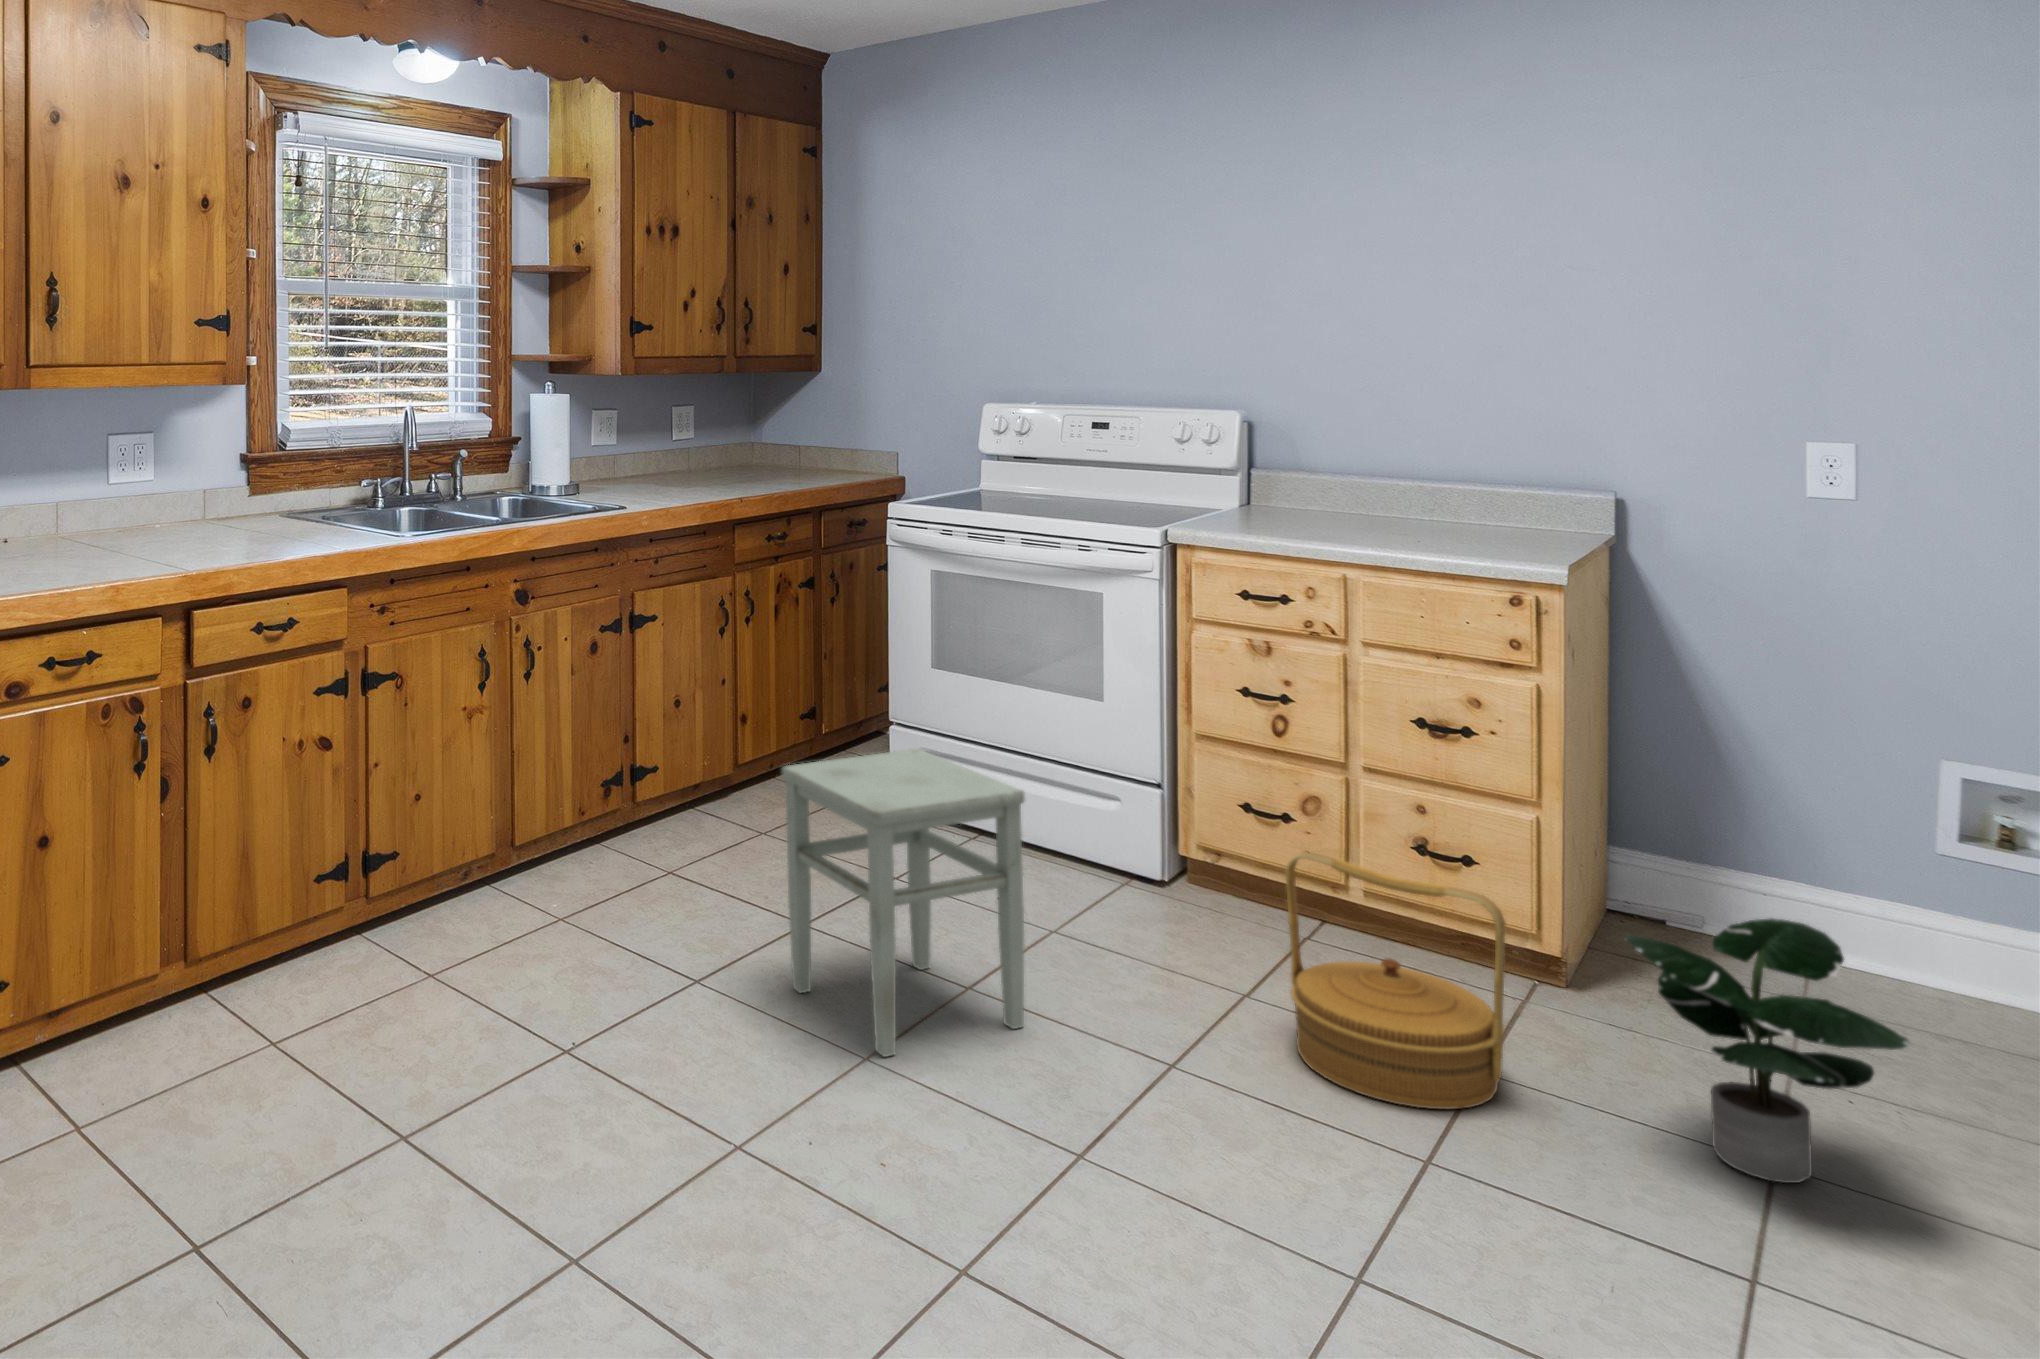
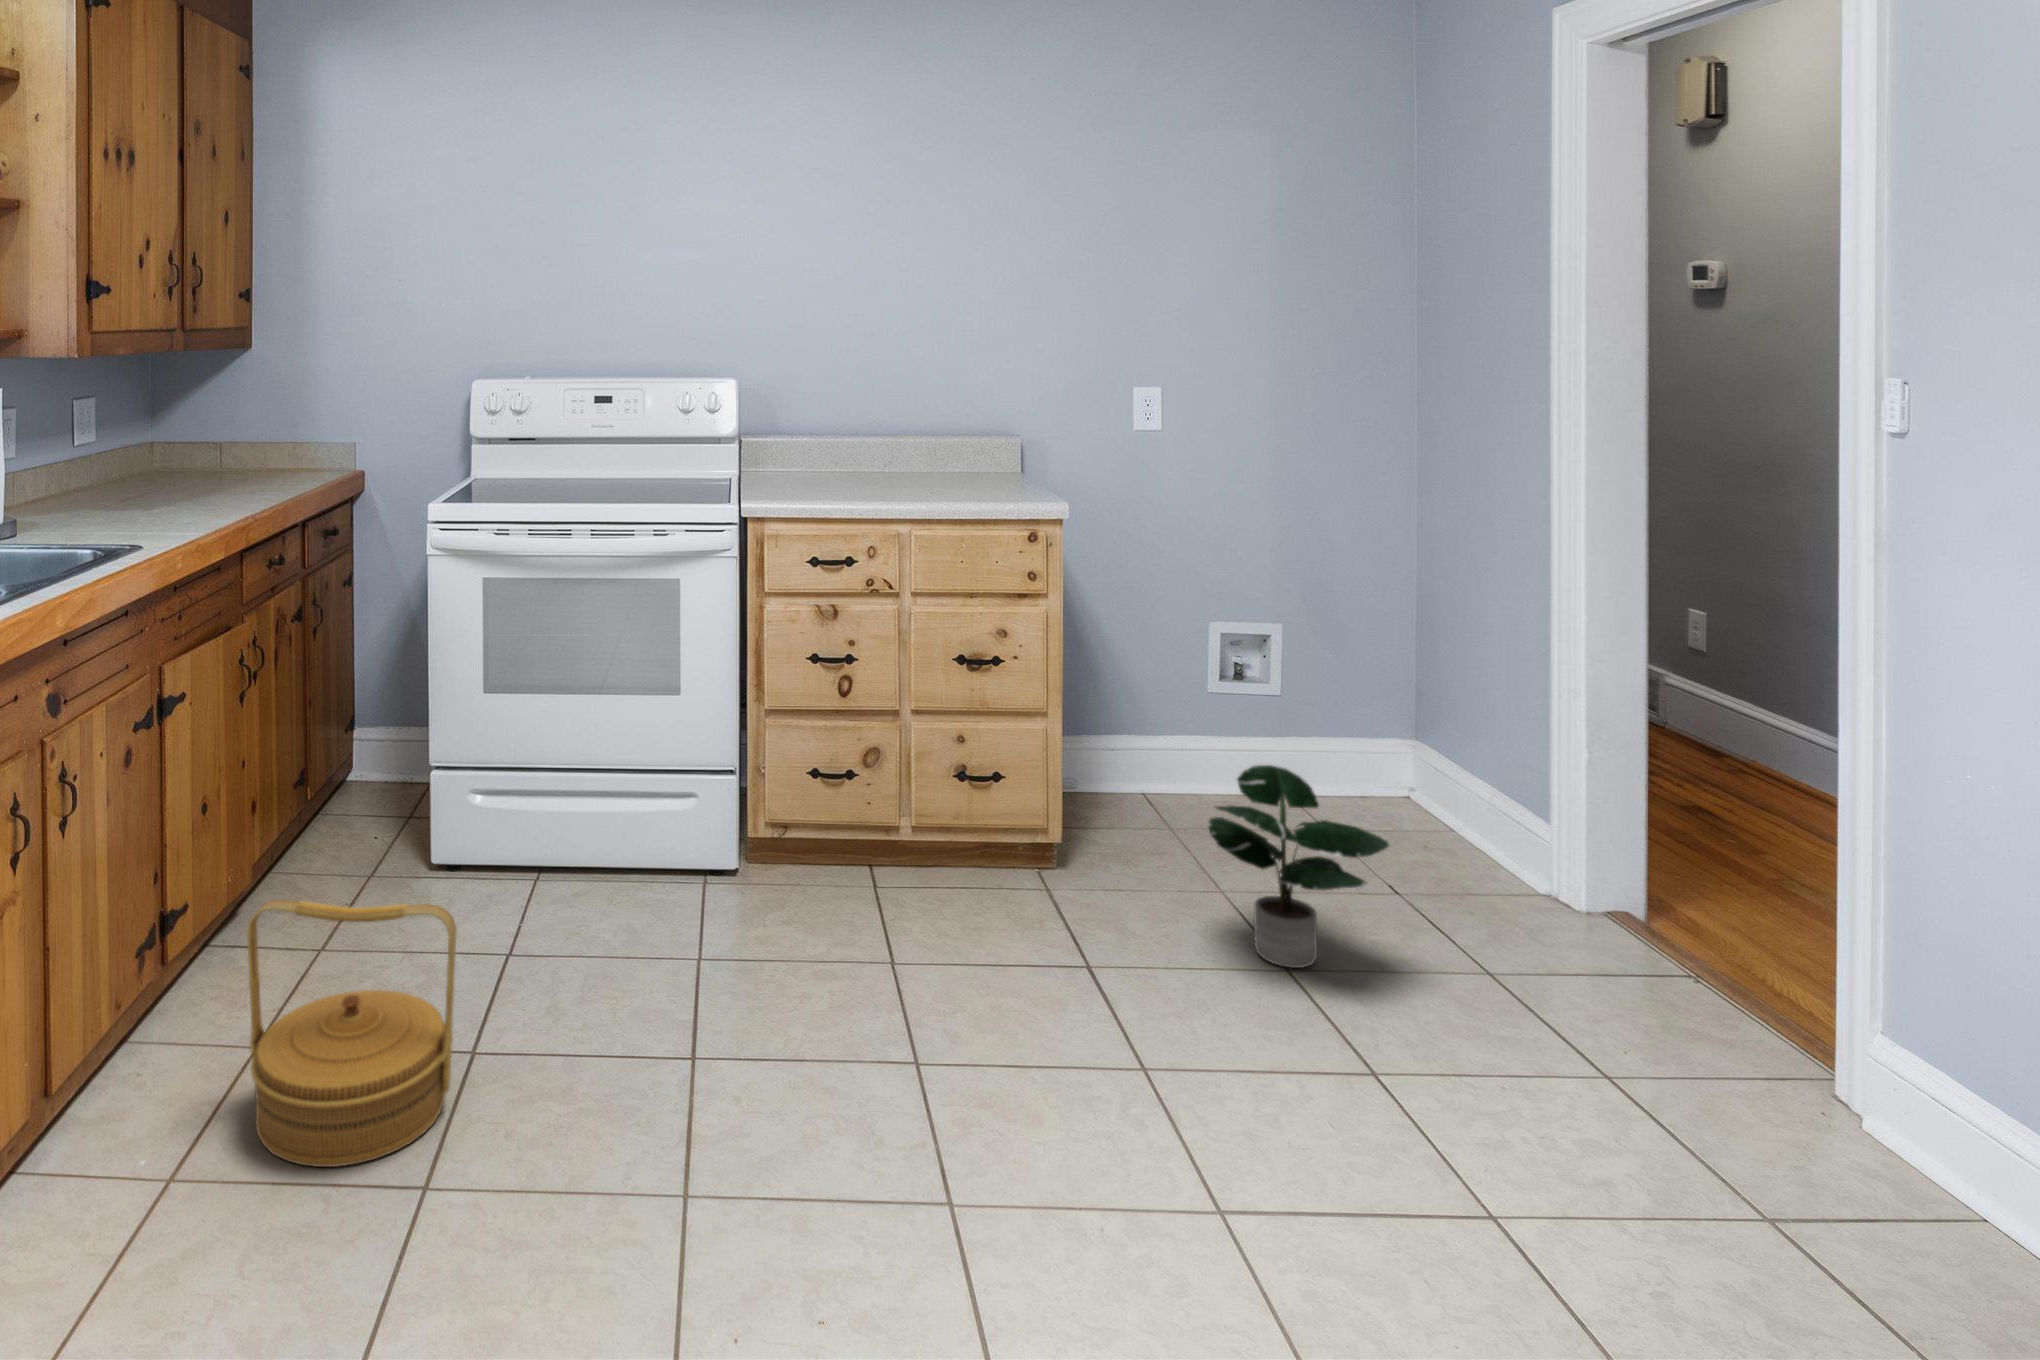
stool: present [781,749,1025,1057] -> none [553,788,811,1175]
basket: present [1285,852,1506,1109] -> present [247,900,457,1167]

